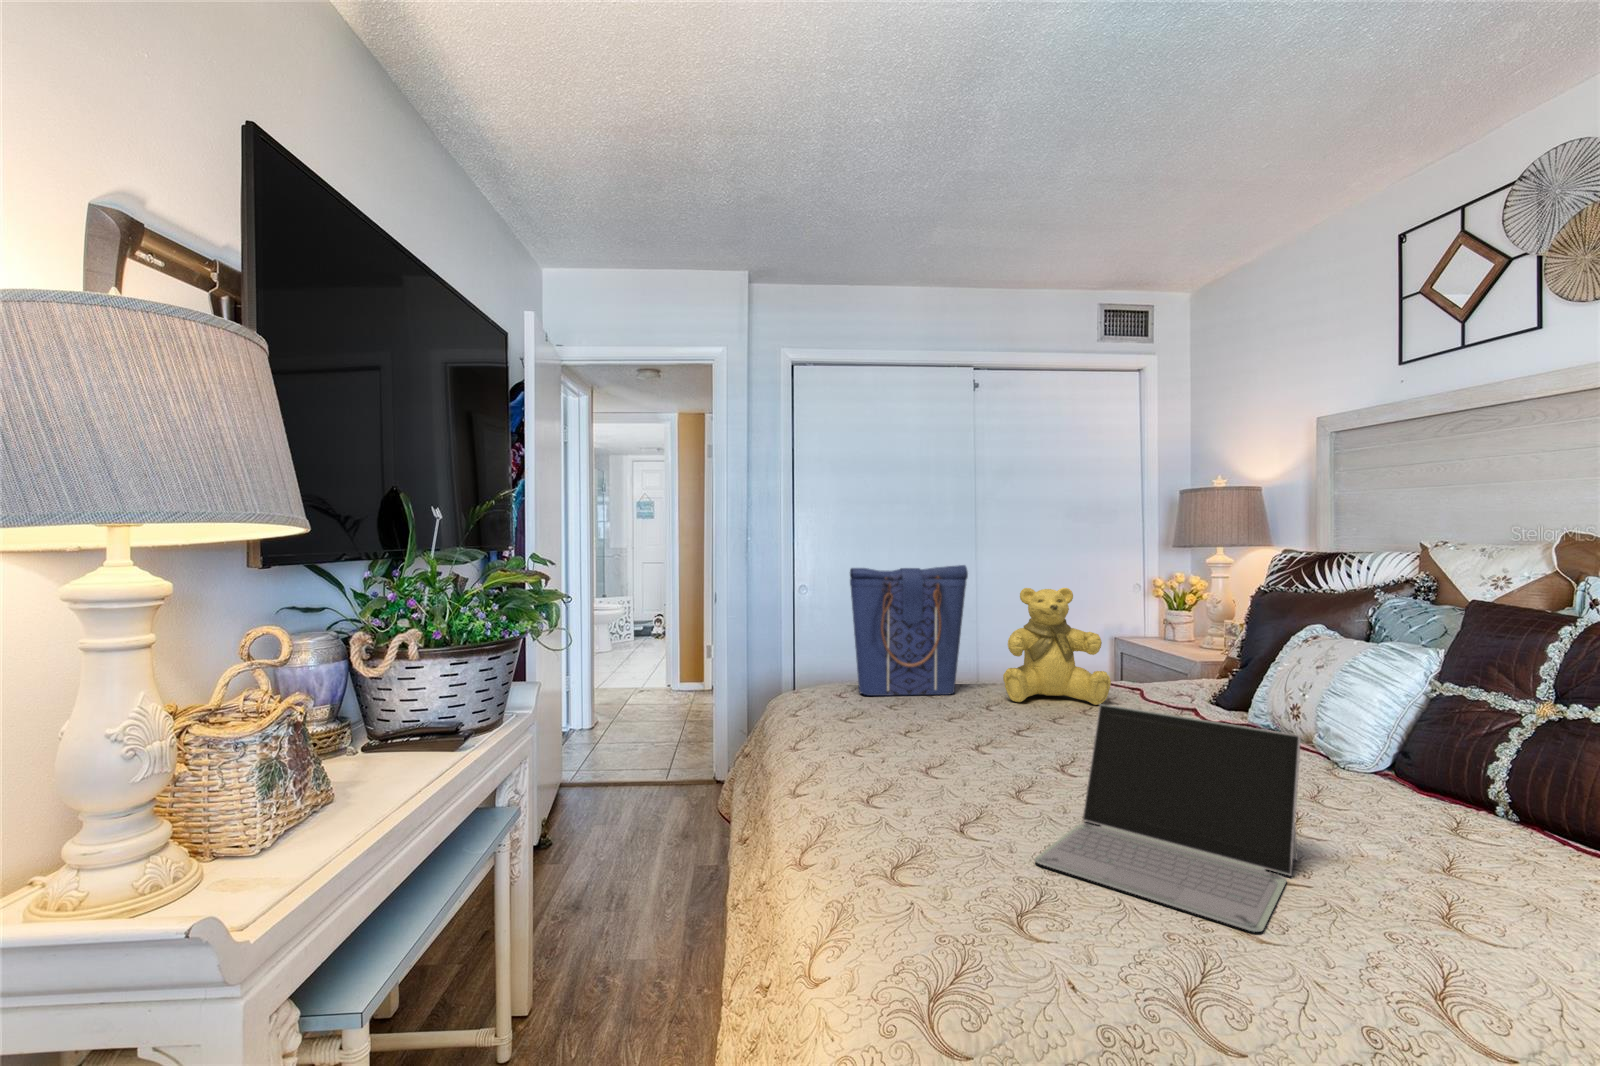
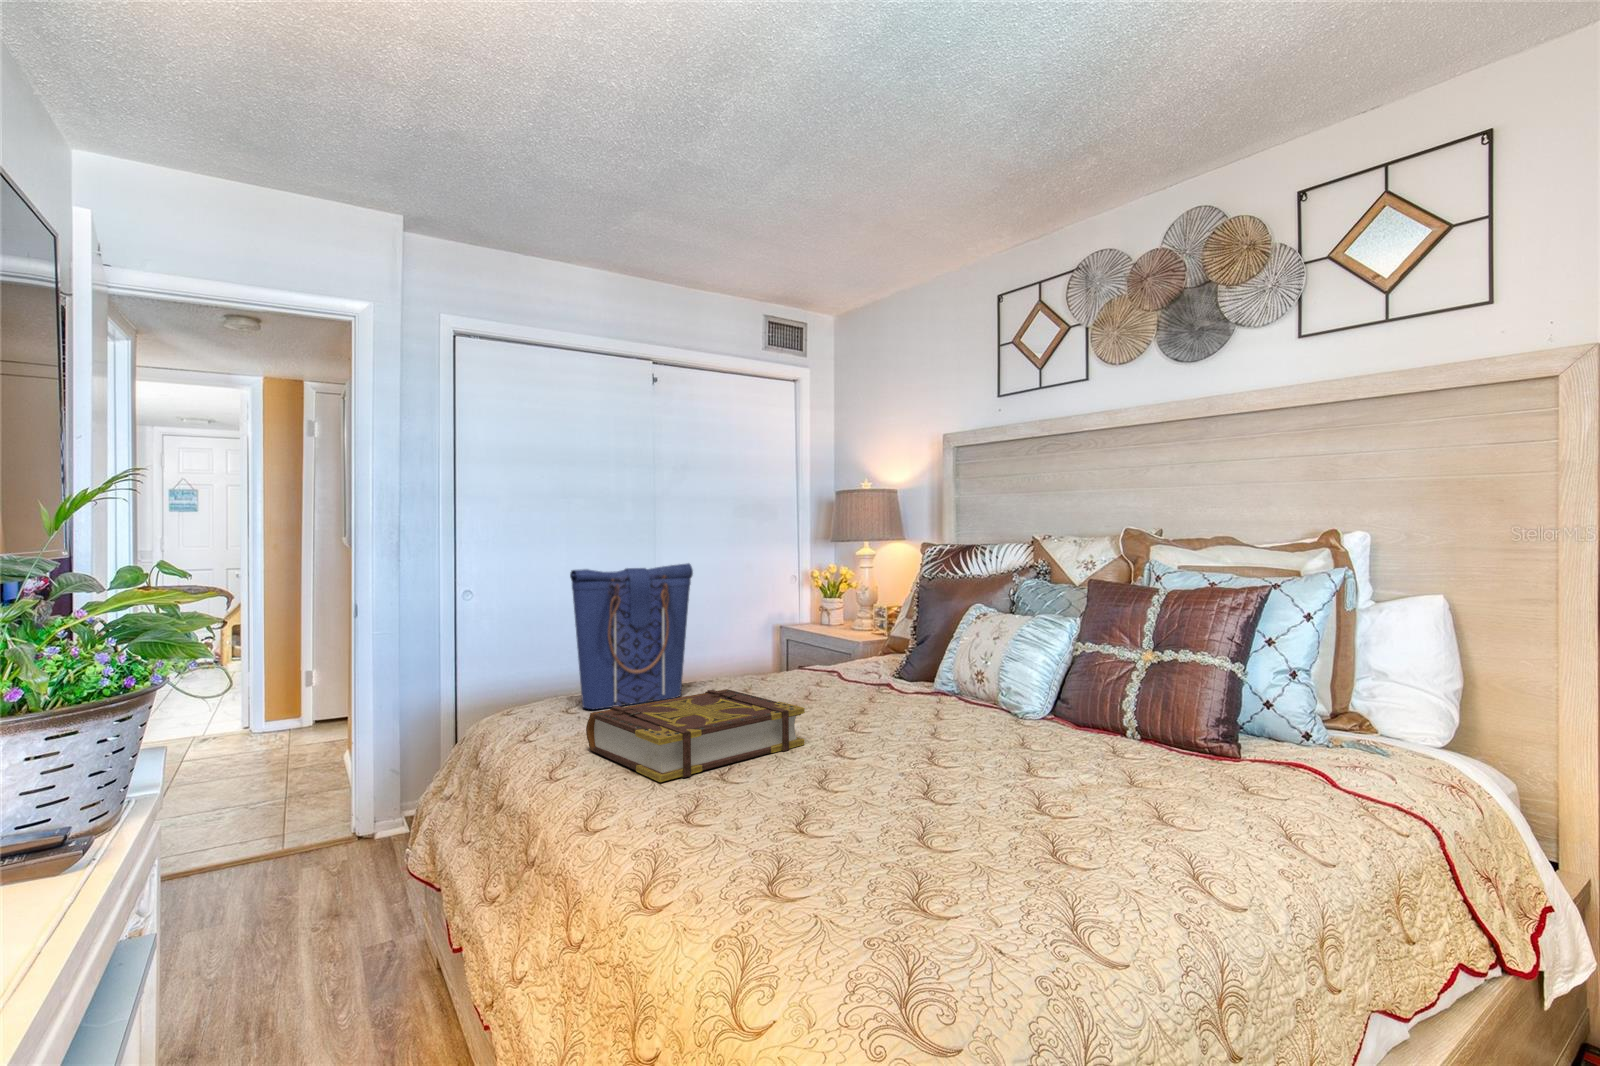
teddy bear: present [1003,588,1111,705] -> none [732,583,826,697]
book: none [835,688,1038,764] -> present [586,689,805,782]
laptop: present [1035,704,1301,932] -> none [885,688,1083,862]

